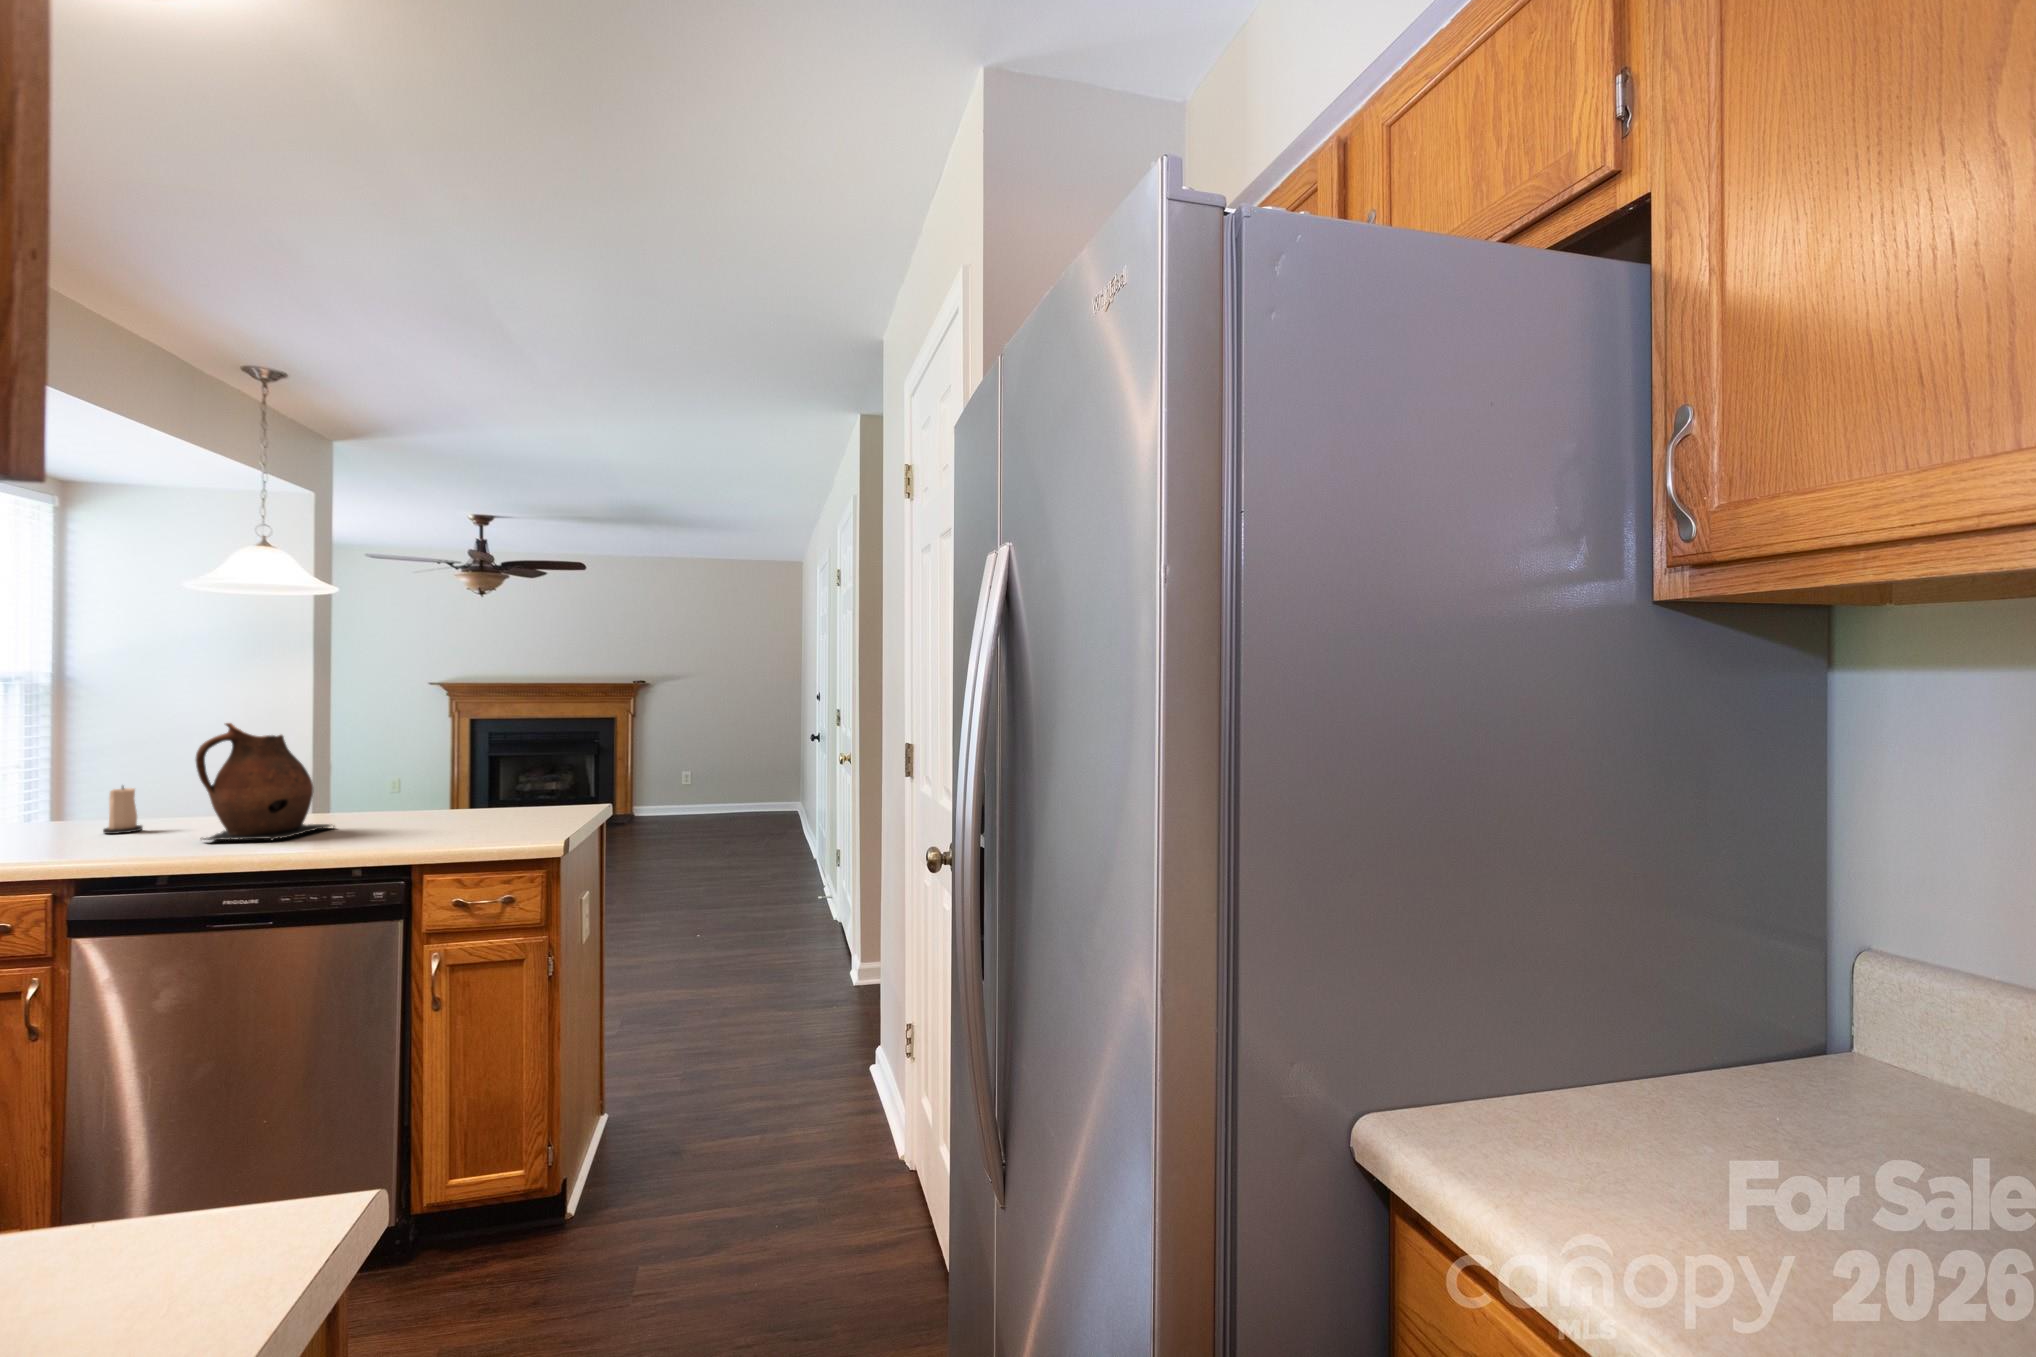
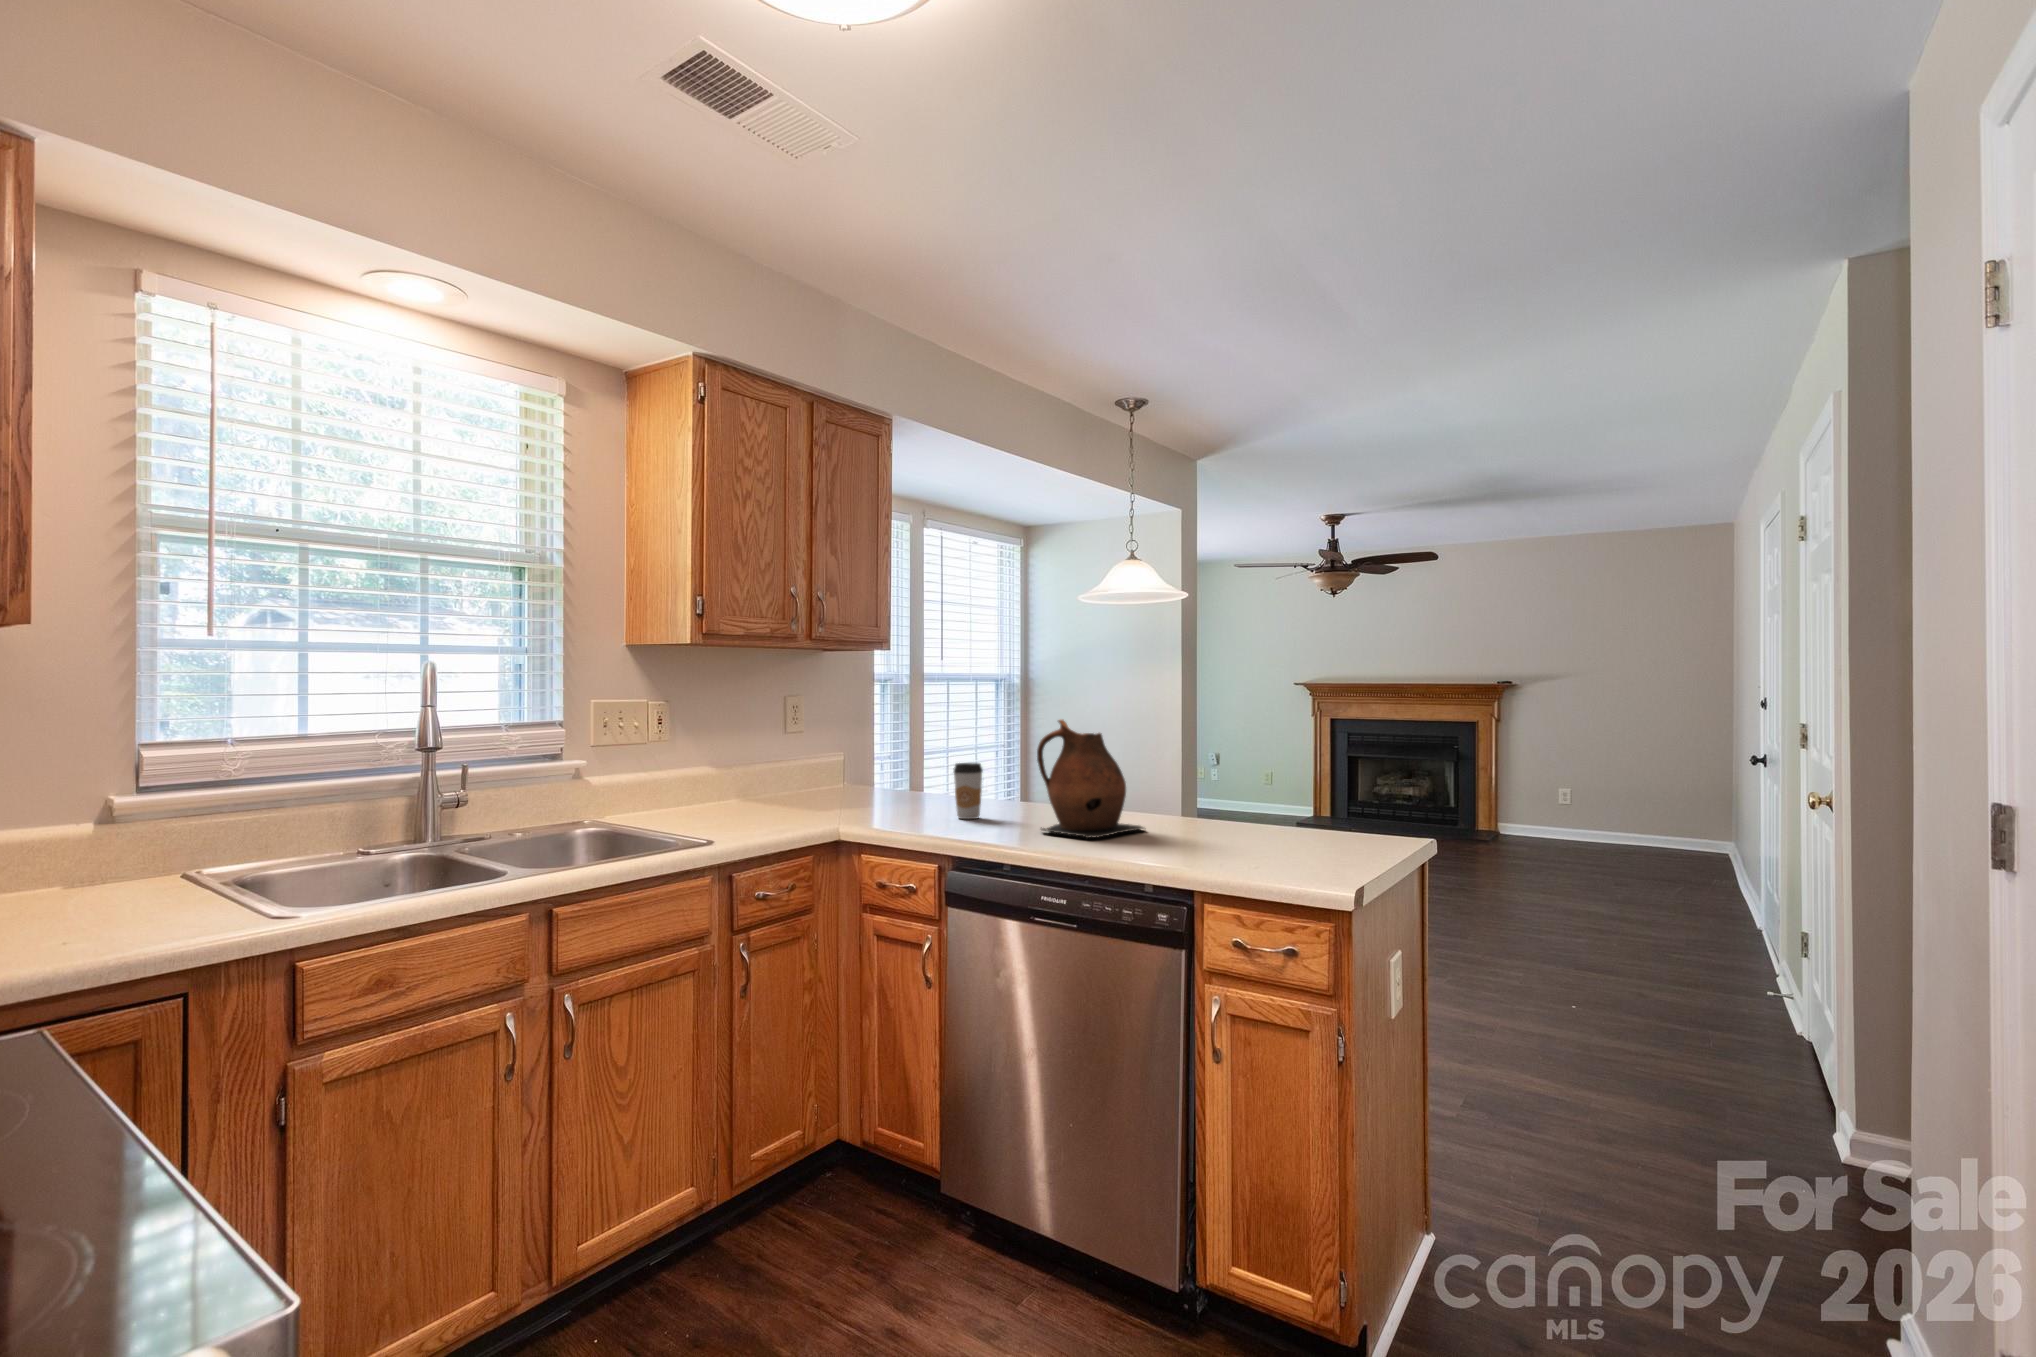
coffee cup: none [46,777,95,844] -> present [954,763,982,819]
candle: present [103,786,143,834] -> none [993,771,1018,814]

